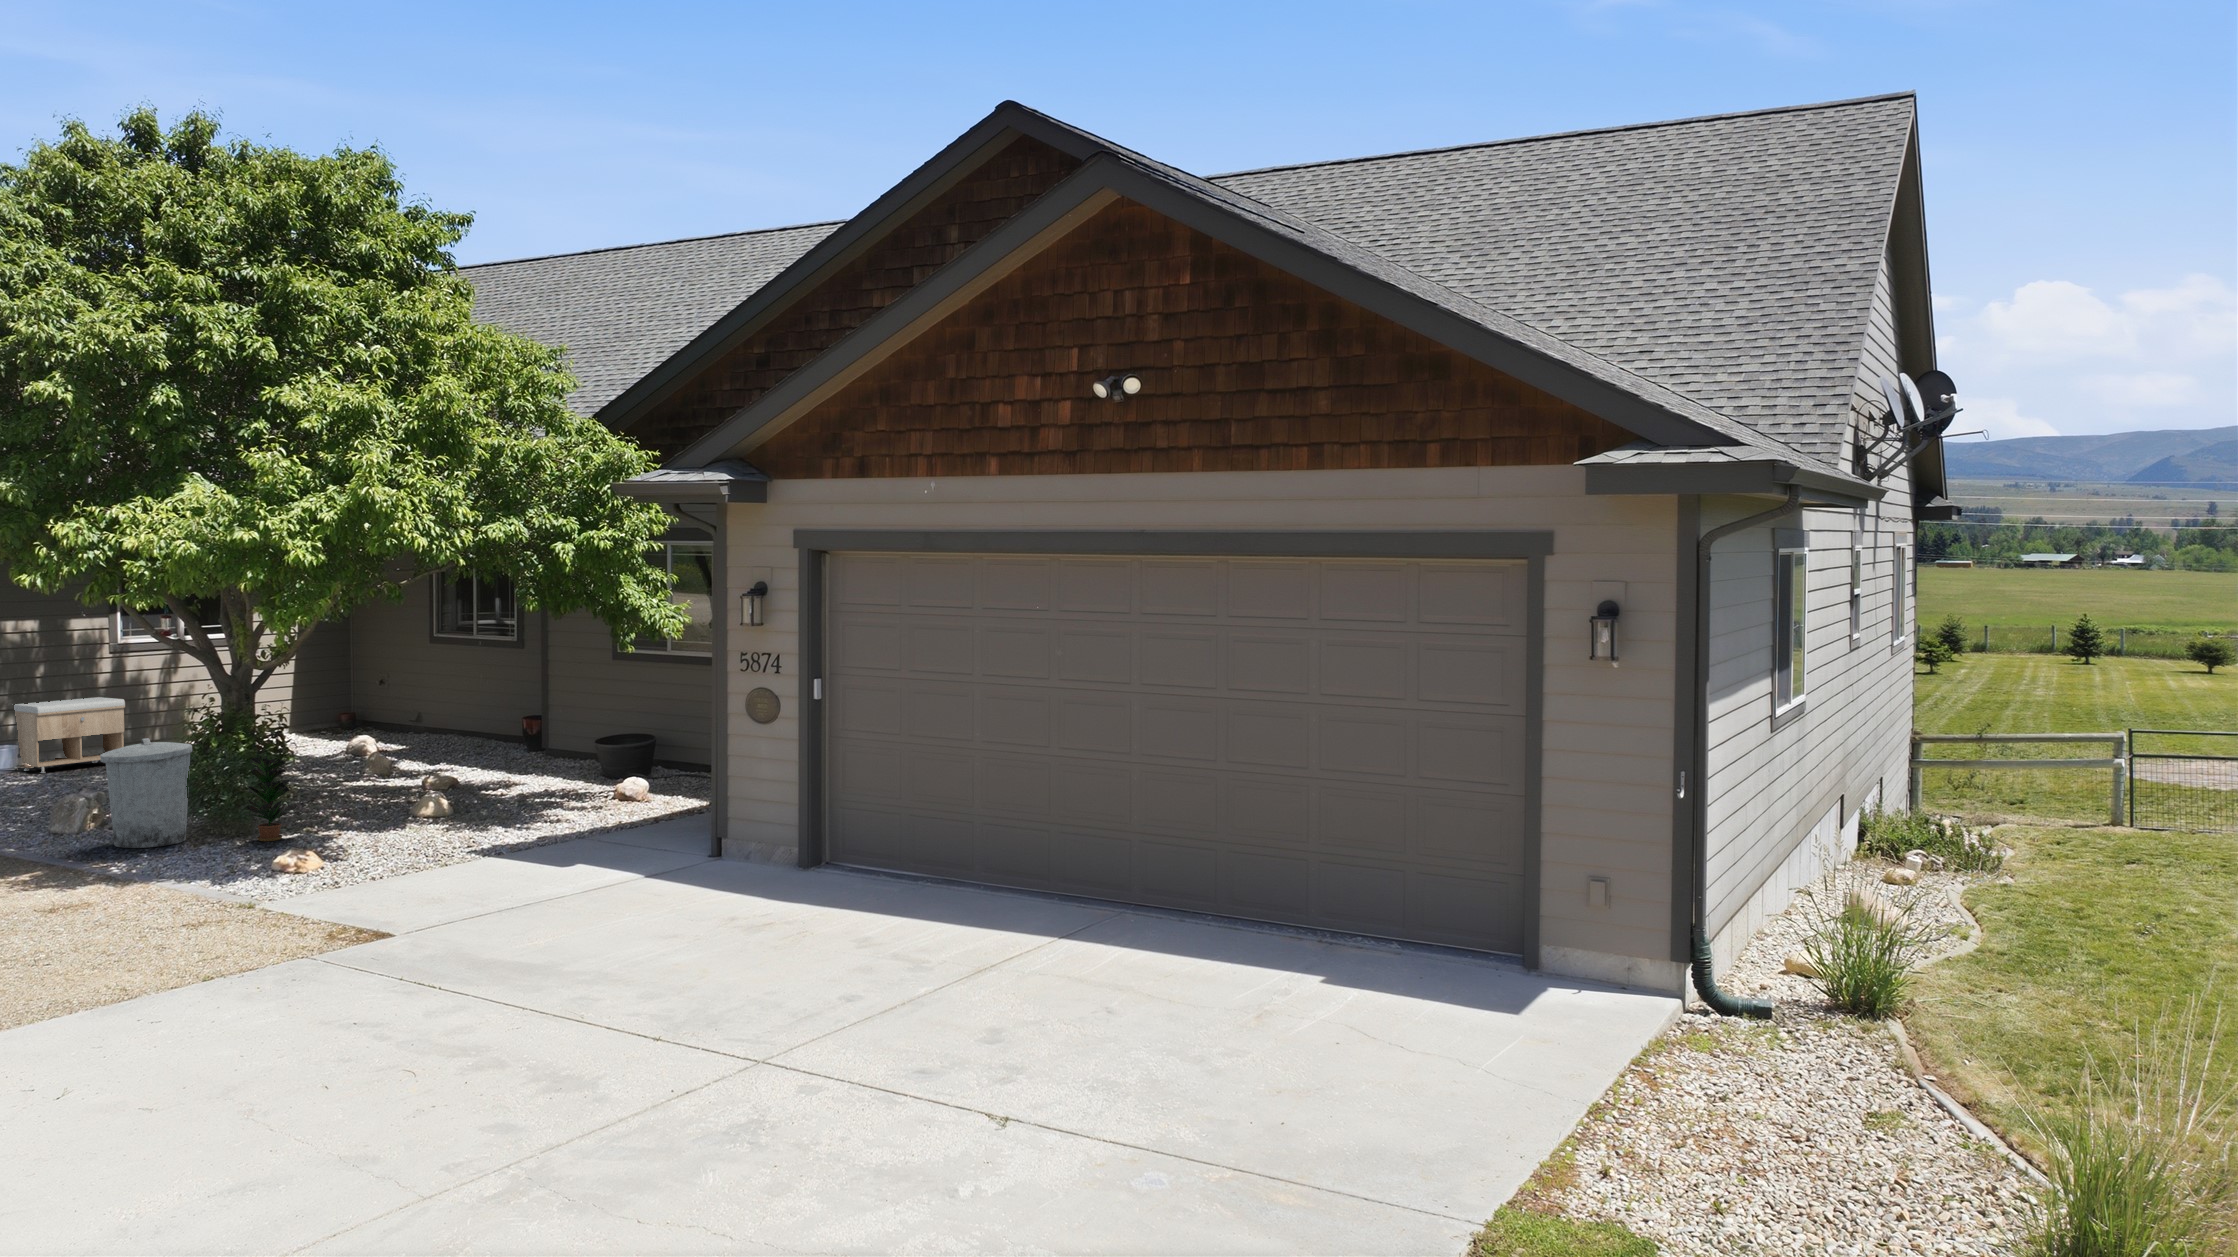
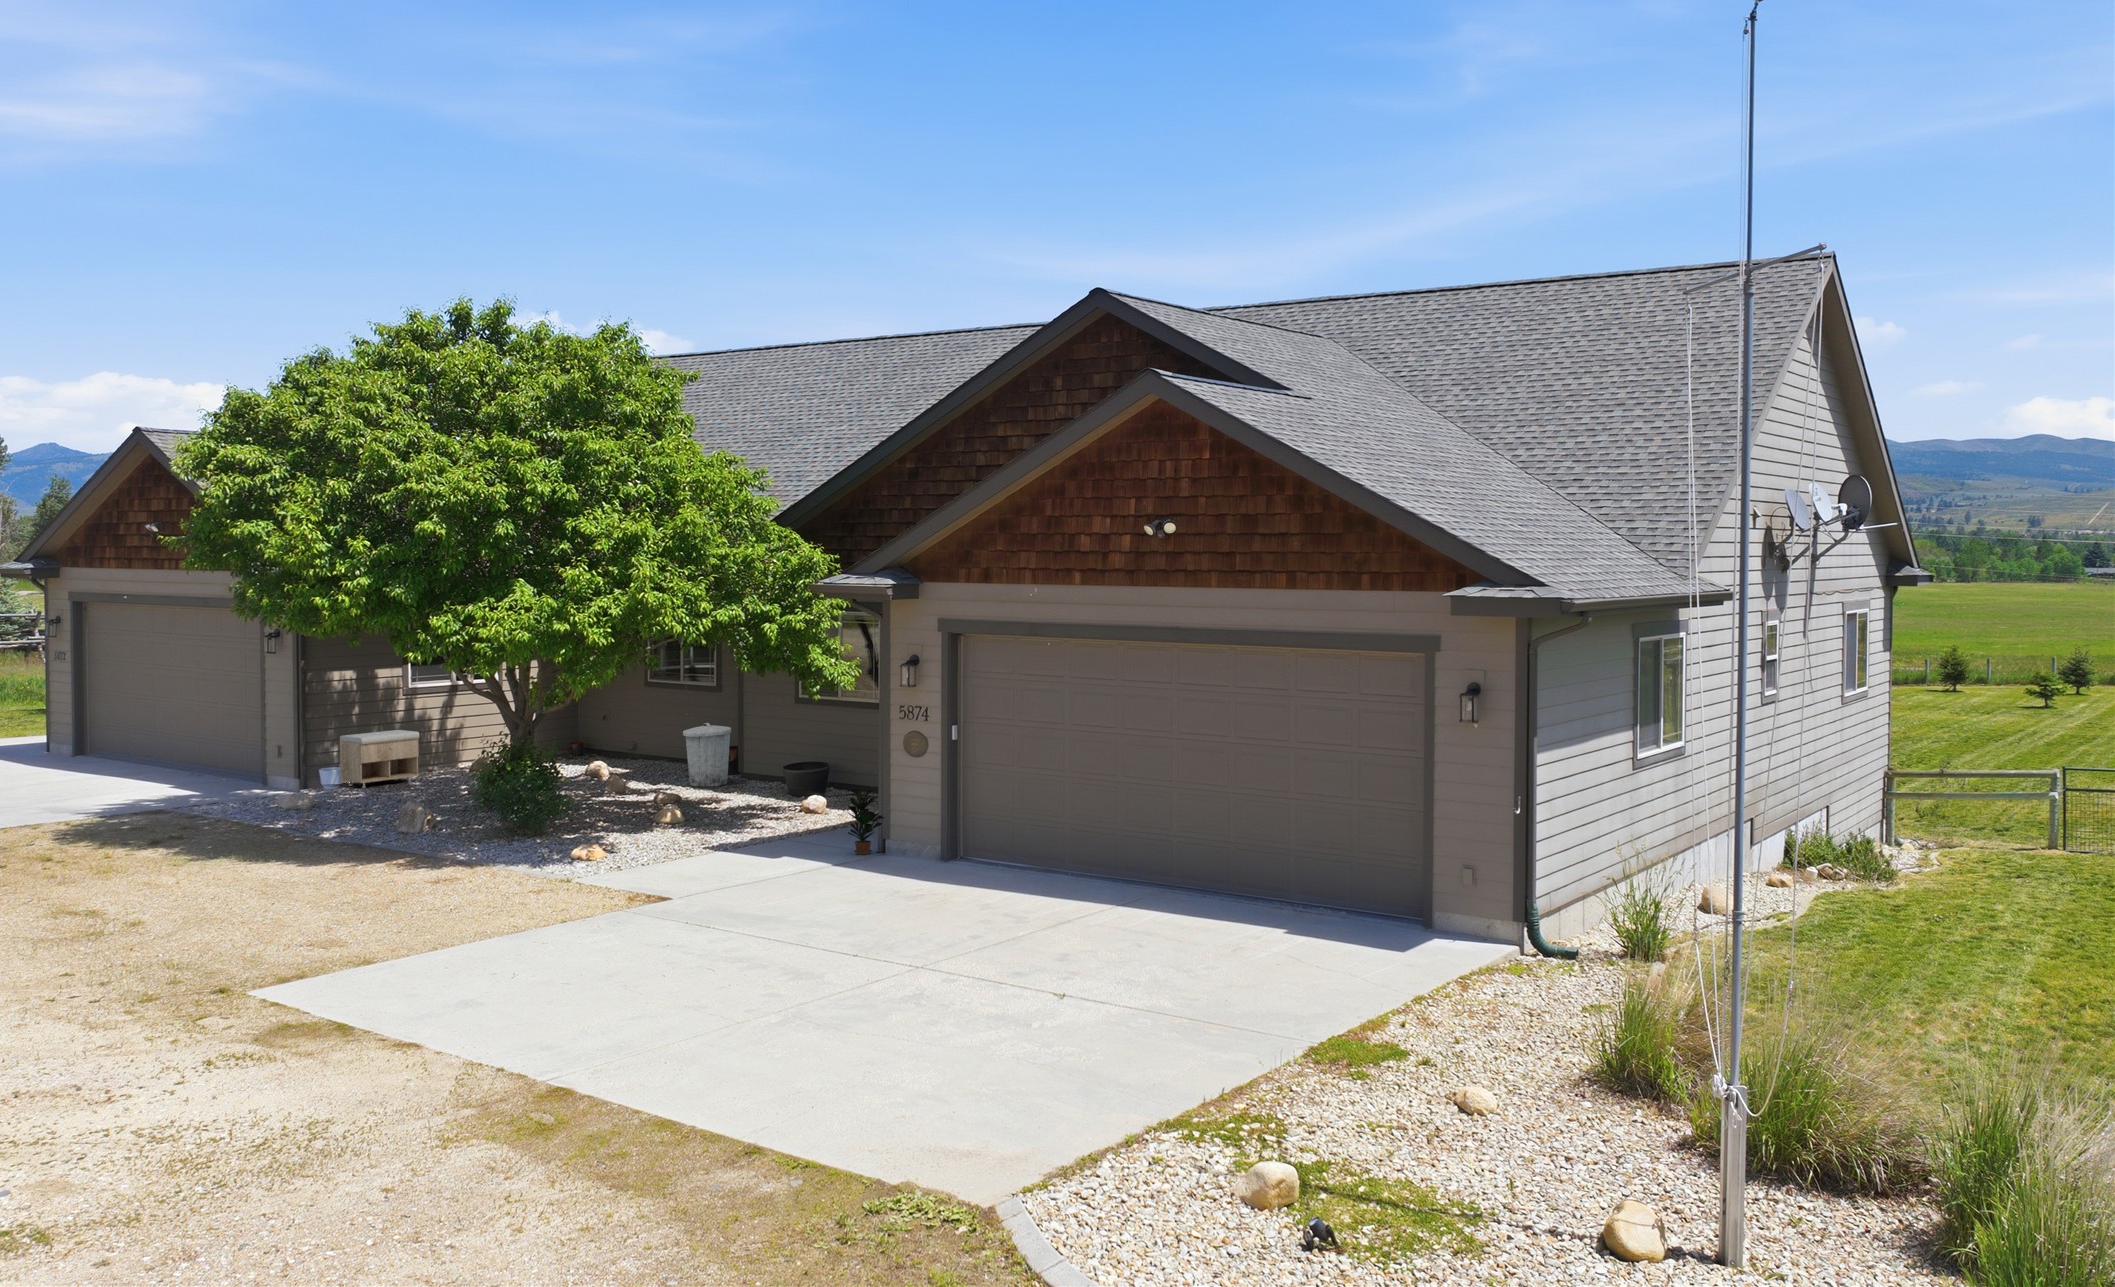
trash can: present [100,738,192,848] -> present [683,723,731,787]
potted plant: present [245,756,296,841] -> present [848,789,884,854]

